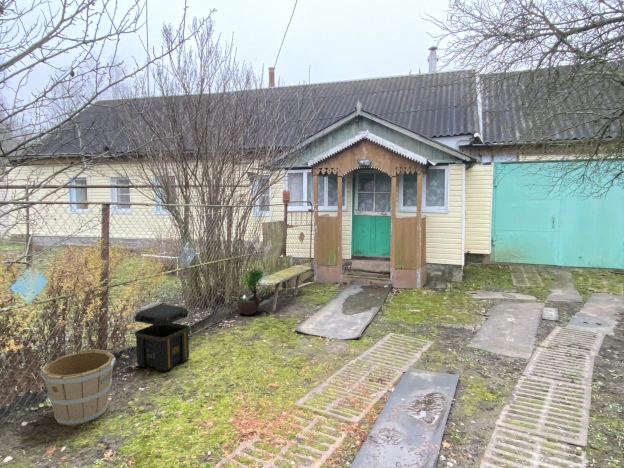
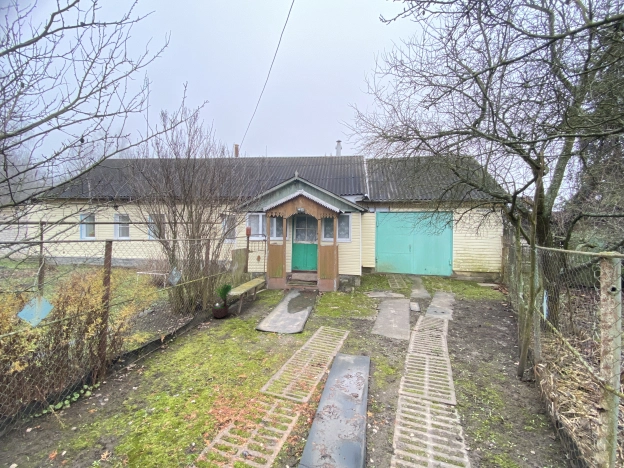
toolbox: present [135,305,189,371] -> none [130,317,176,371]
wooden bucket: present [40,349,115,426] -> none [41,360,113,432]

